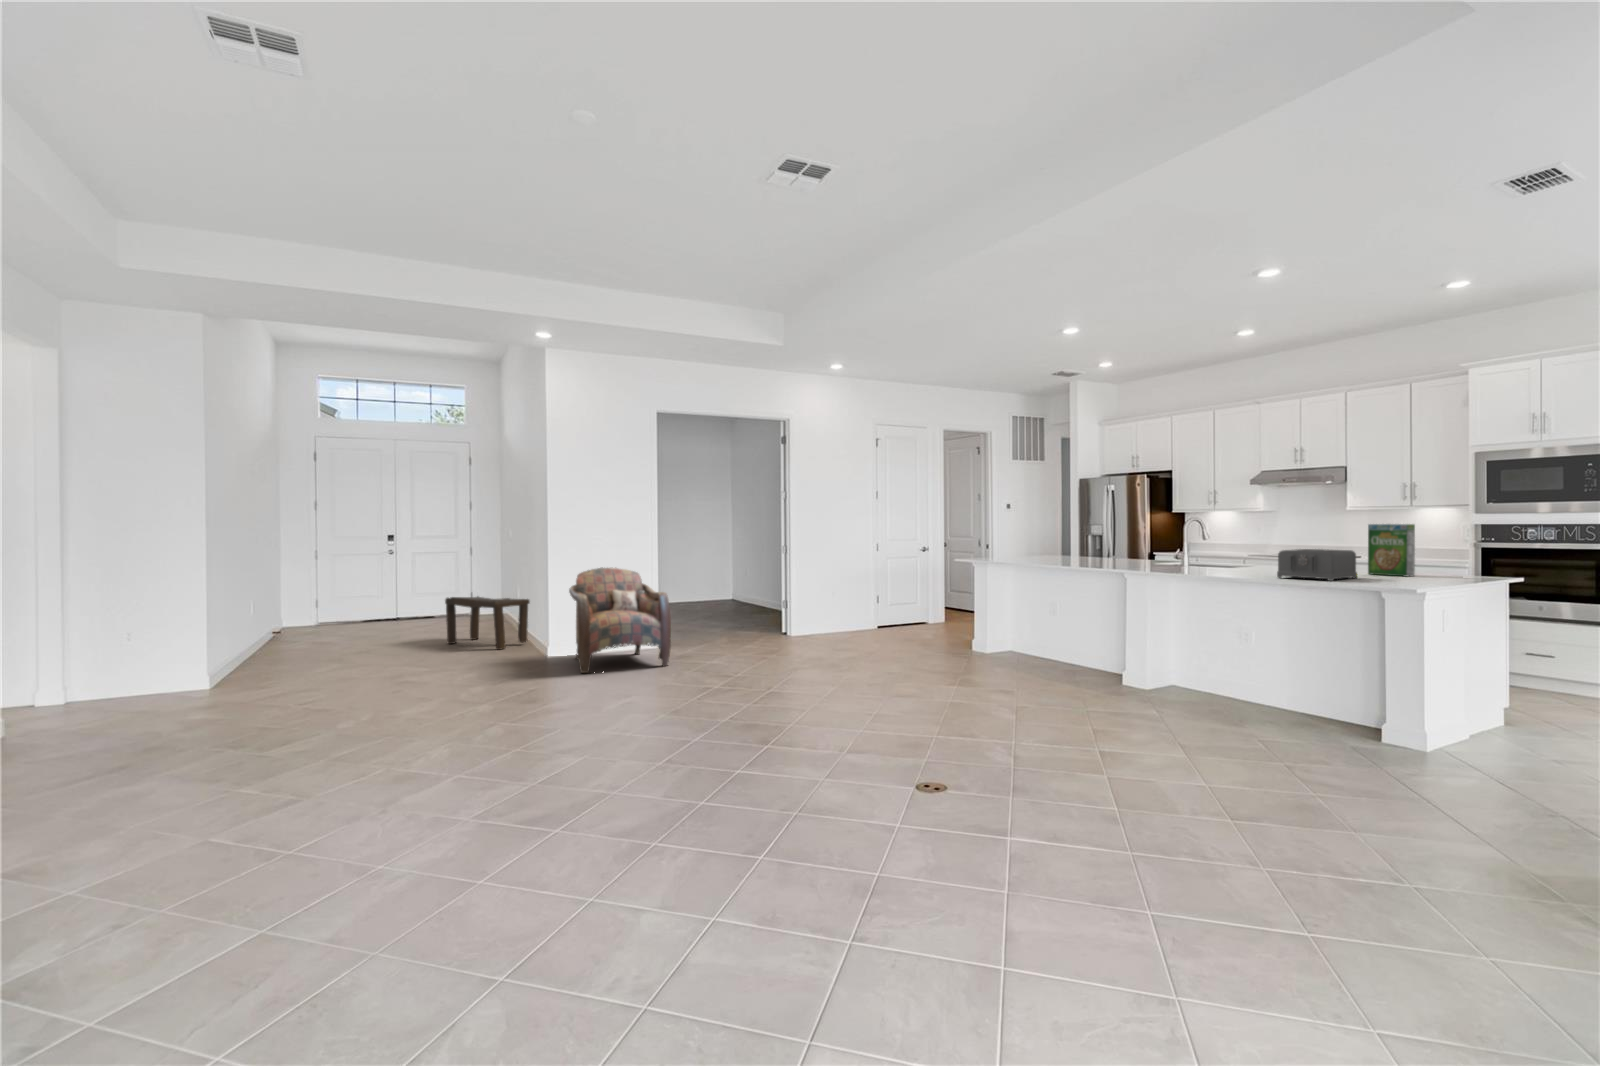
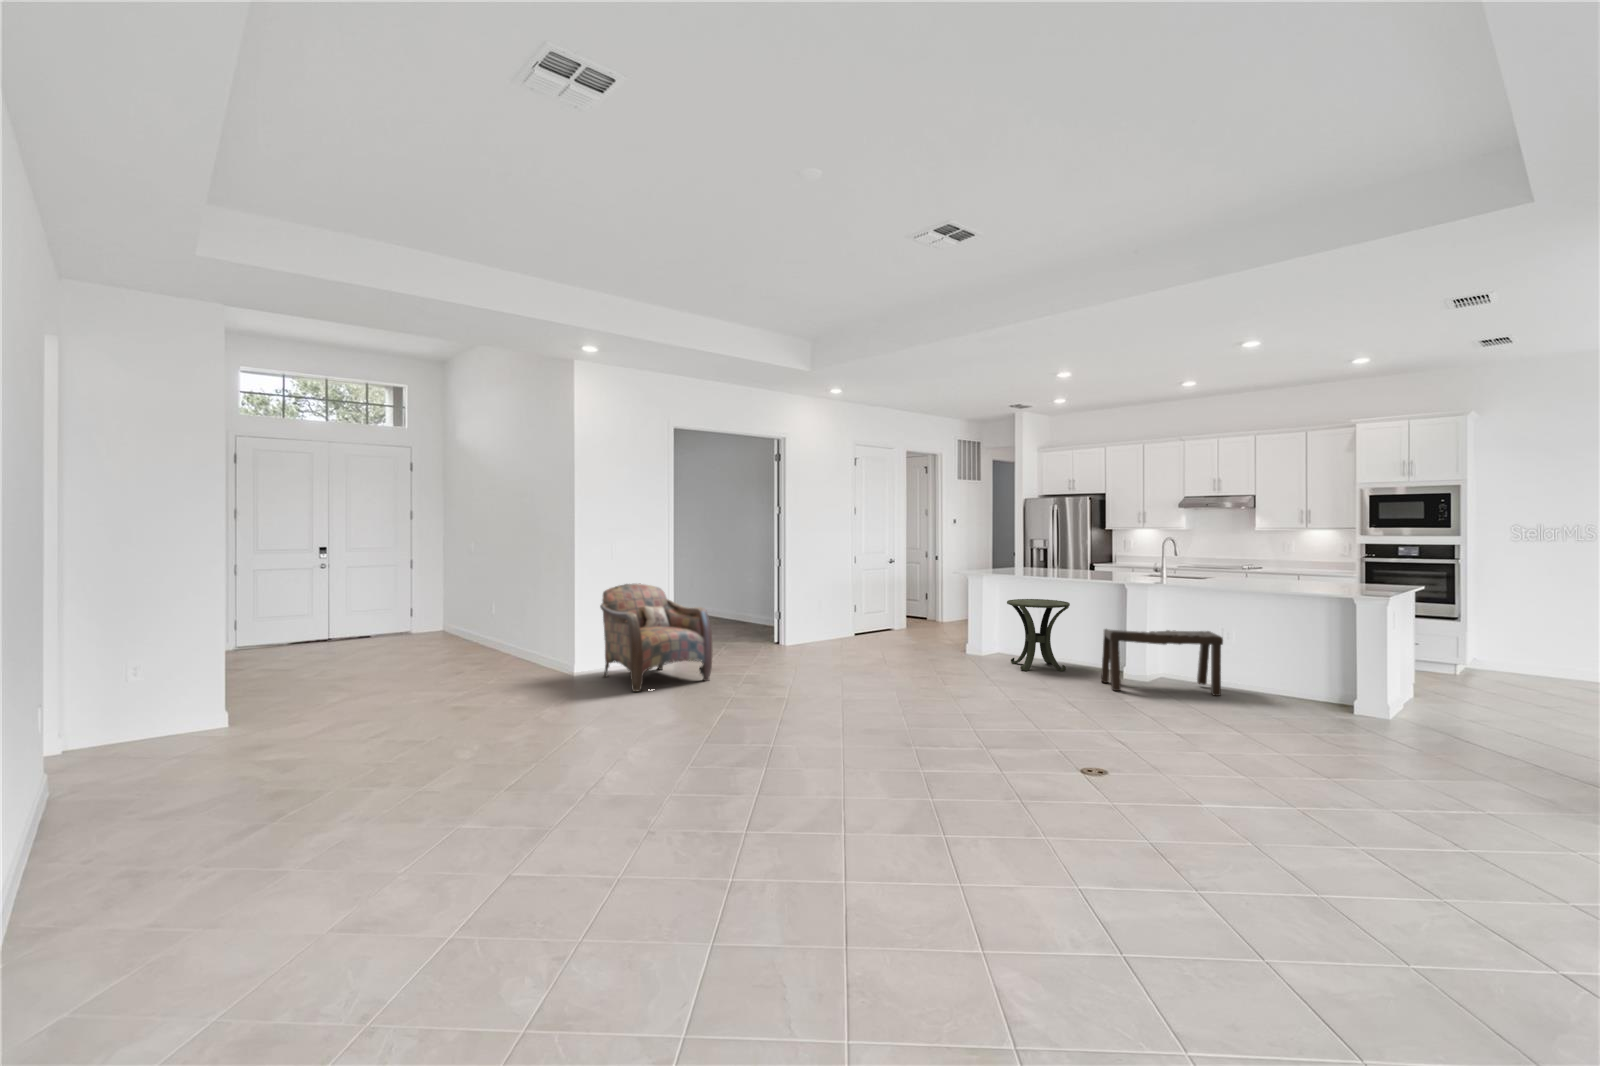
cereal box: present [1368,524,1415,577] -> none [1310,545,1346,586]
toaster: present [1277,549,1357,581] -> none [1256,565,1312,591]
side table: none [1001,590,1073,673] -> present [1007,599,1070,671]
bench: present [445,597,530,650] -> present [1101,629,1223,696]

